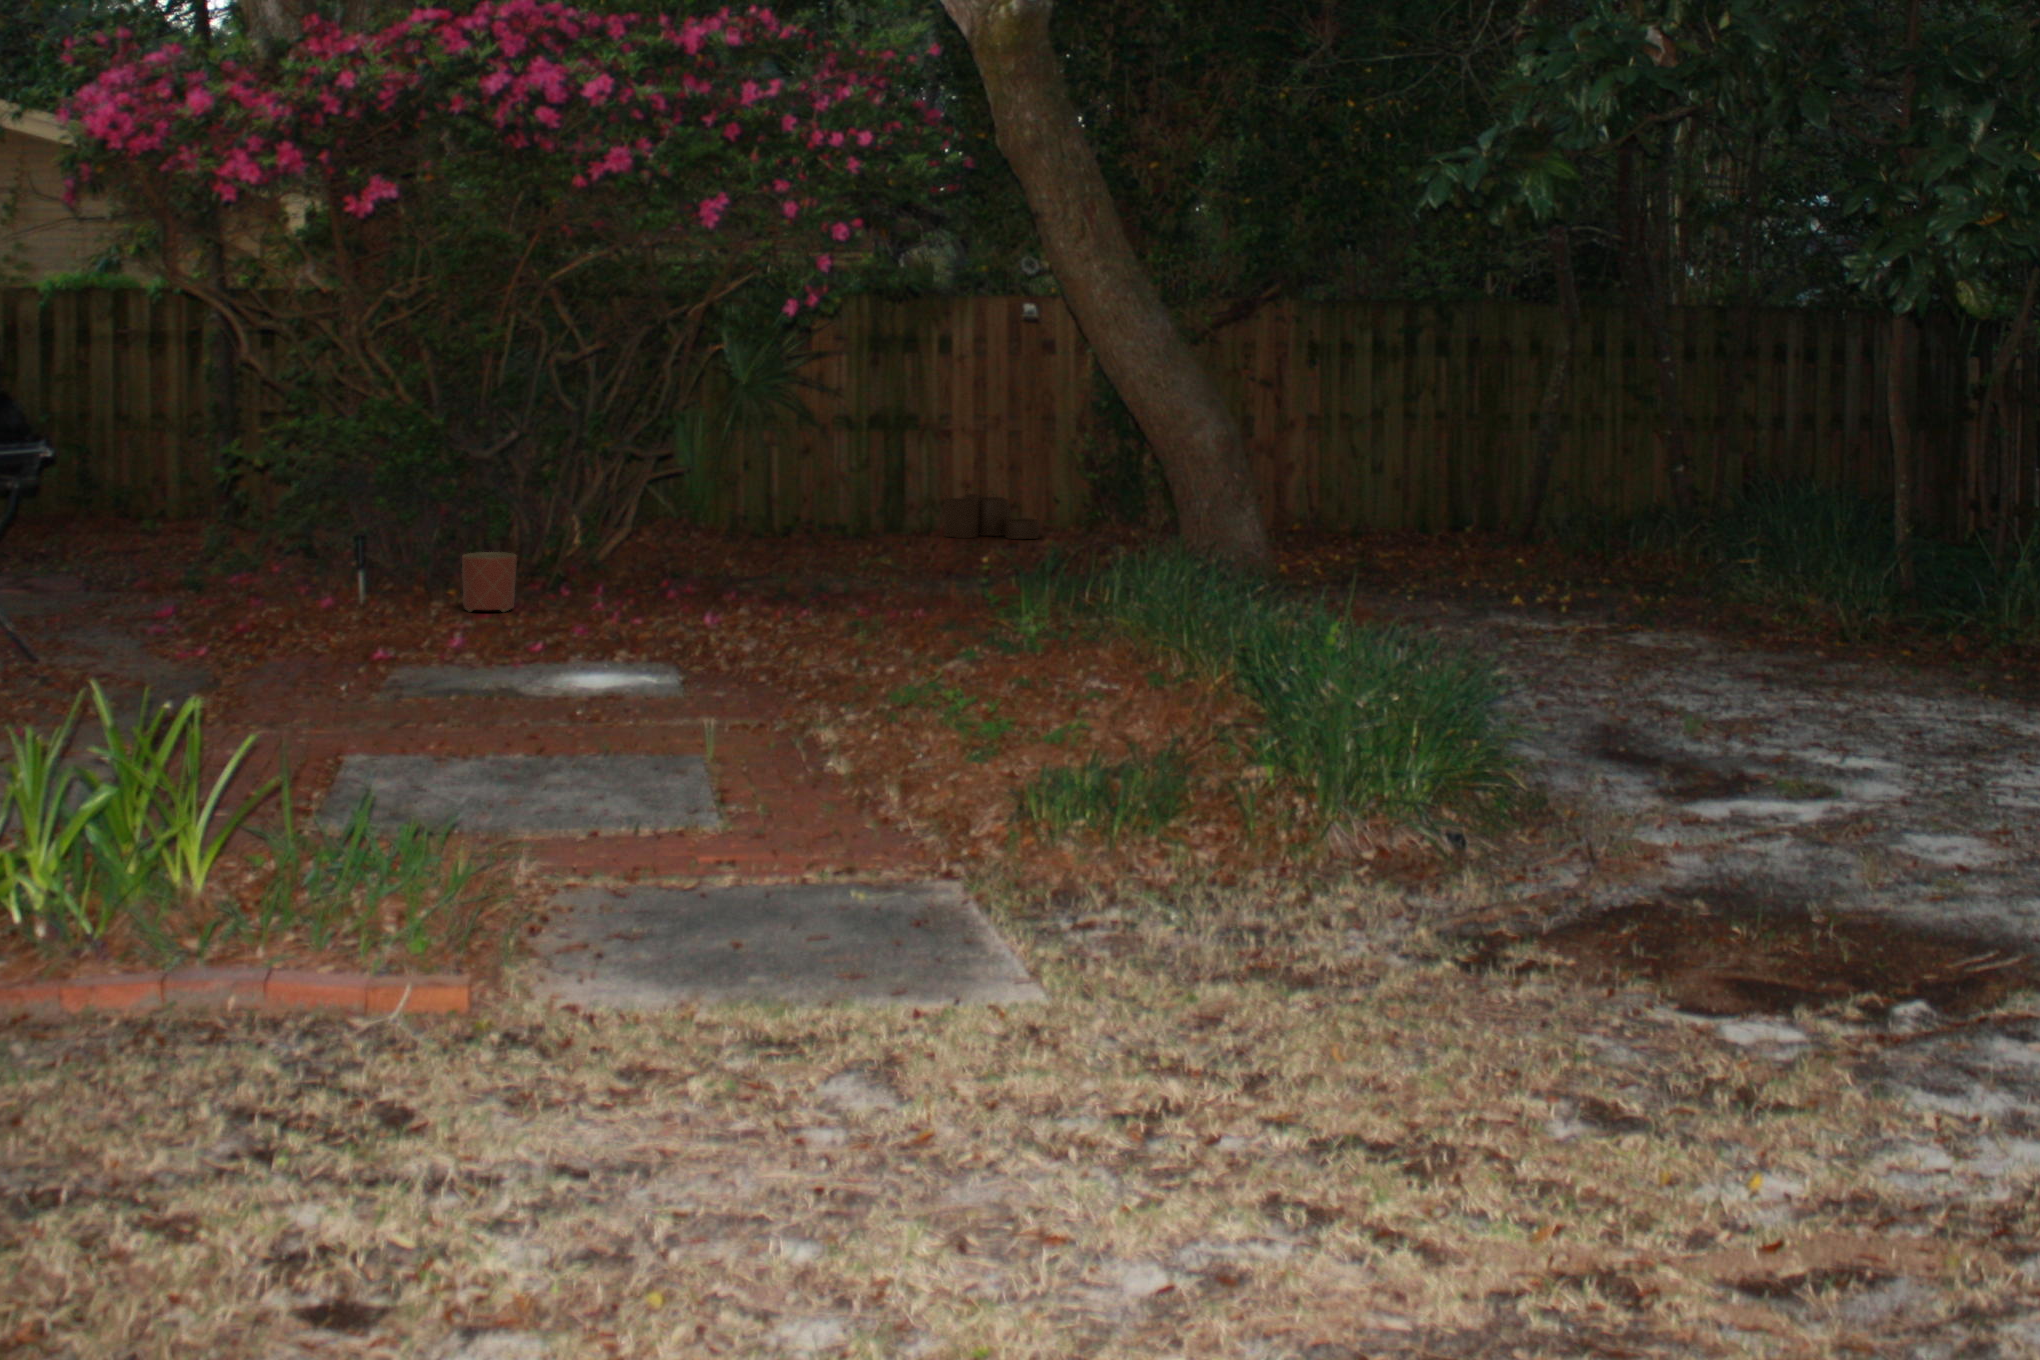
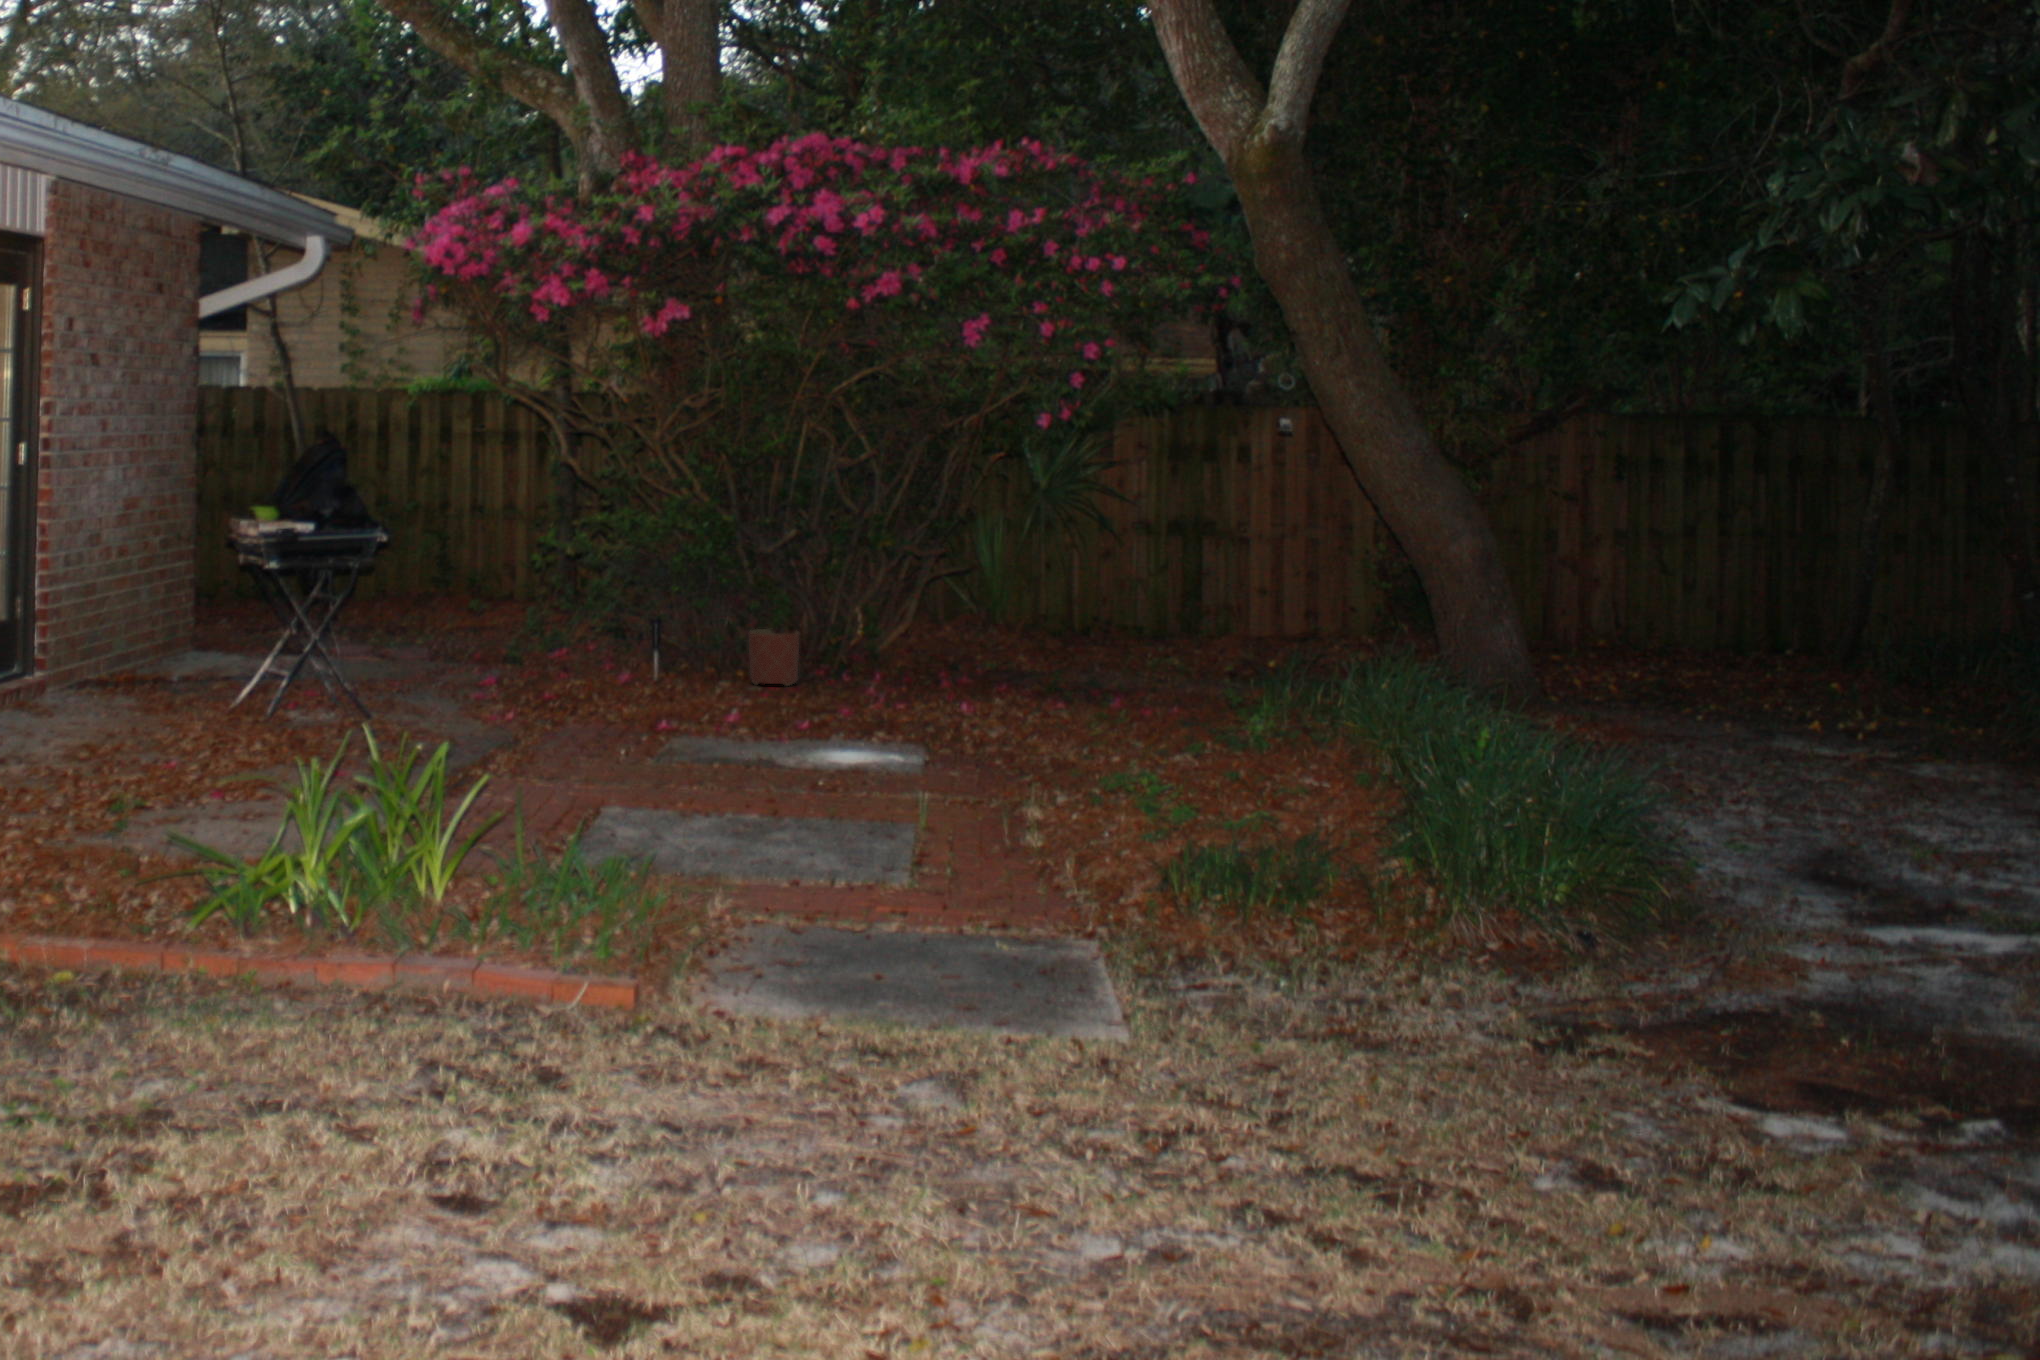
woven basket: present [945,490,1039,539] -> none [1266,575,1372,628]

